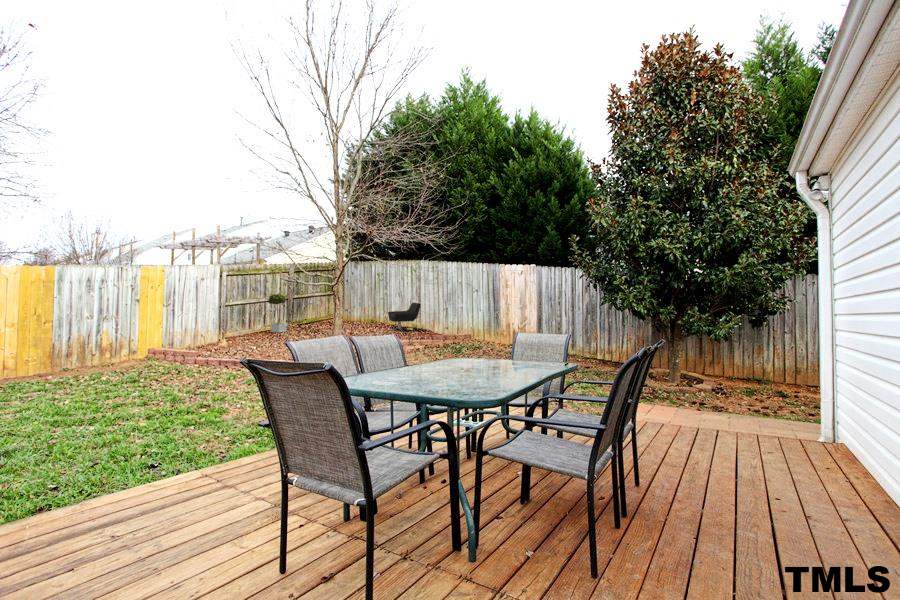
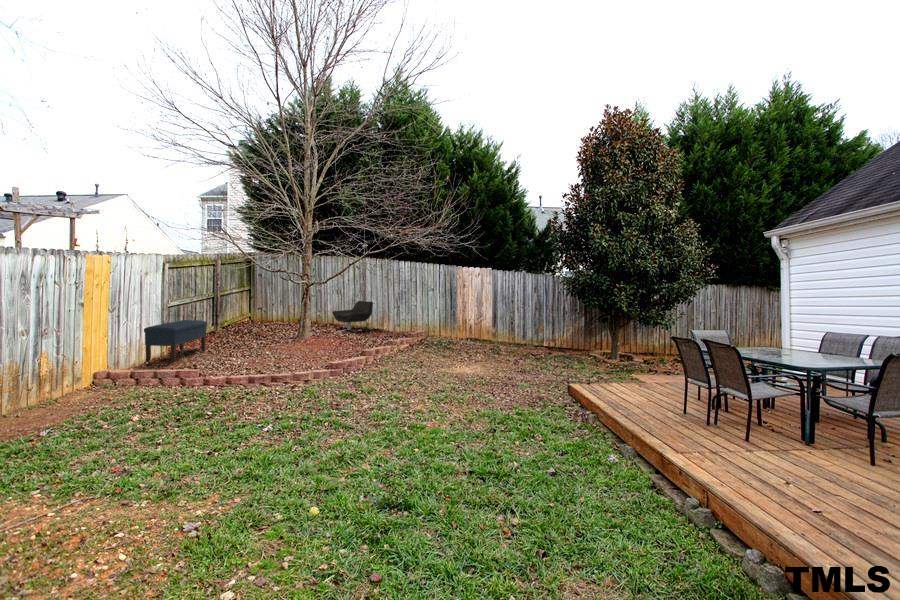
potted tree: present [268,294,287,333] -> none [201,291,223,340]
bench: none [198,315,257,346] -> present [144,320,207,362]

